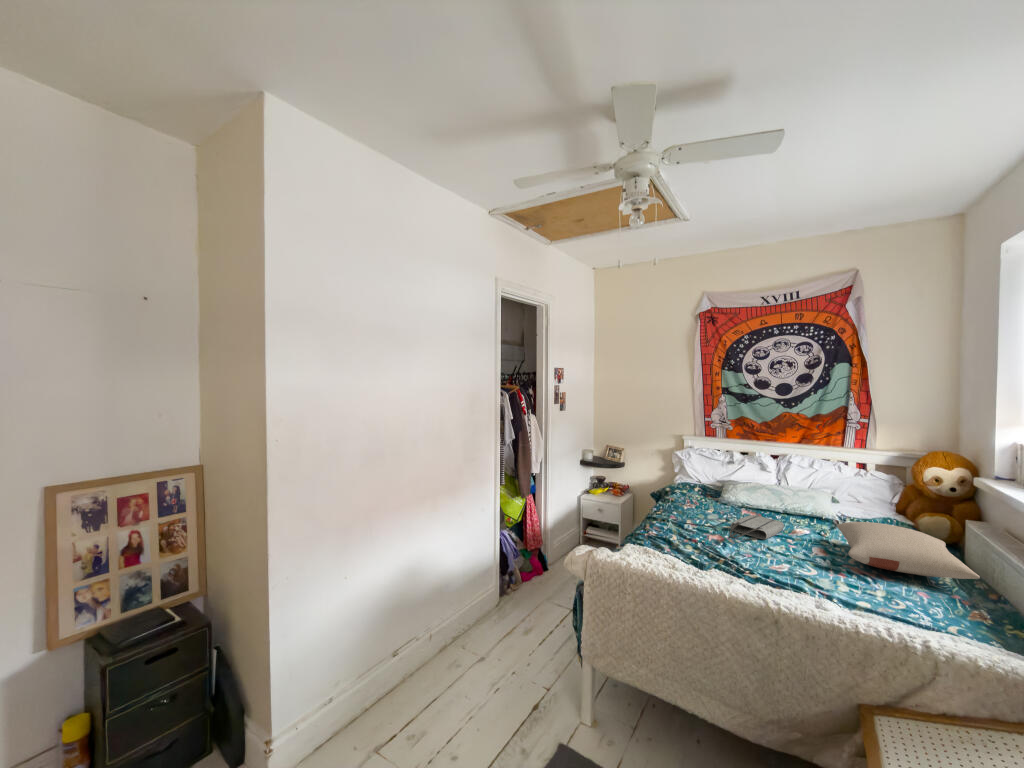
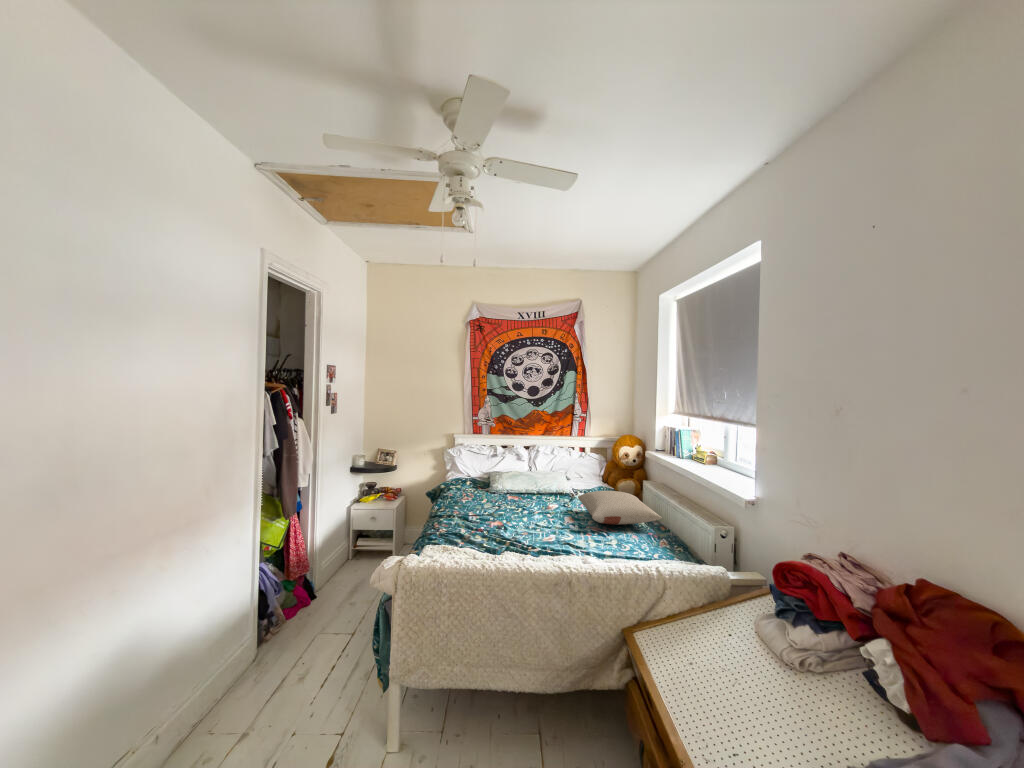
tote bag: present [729,515,784,540] -> none [505,499,543,521]

